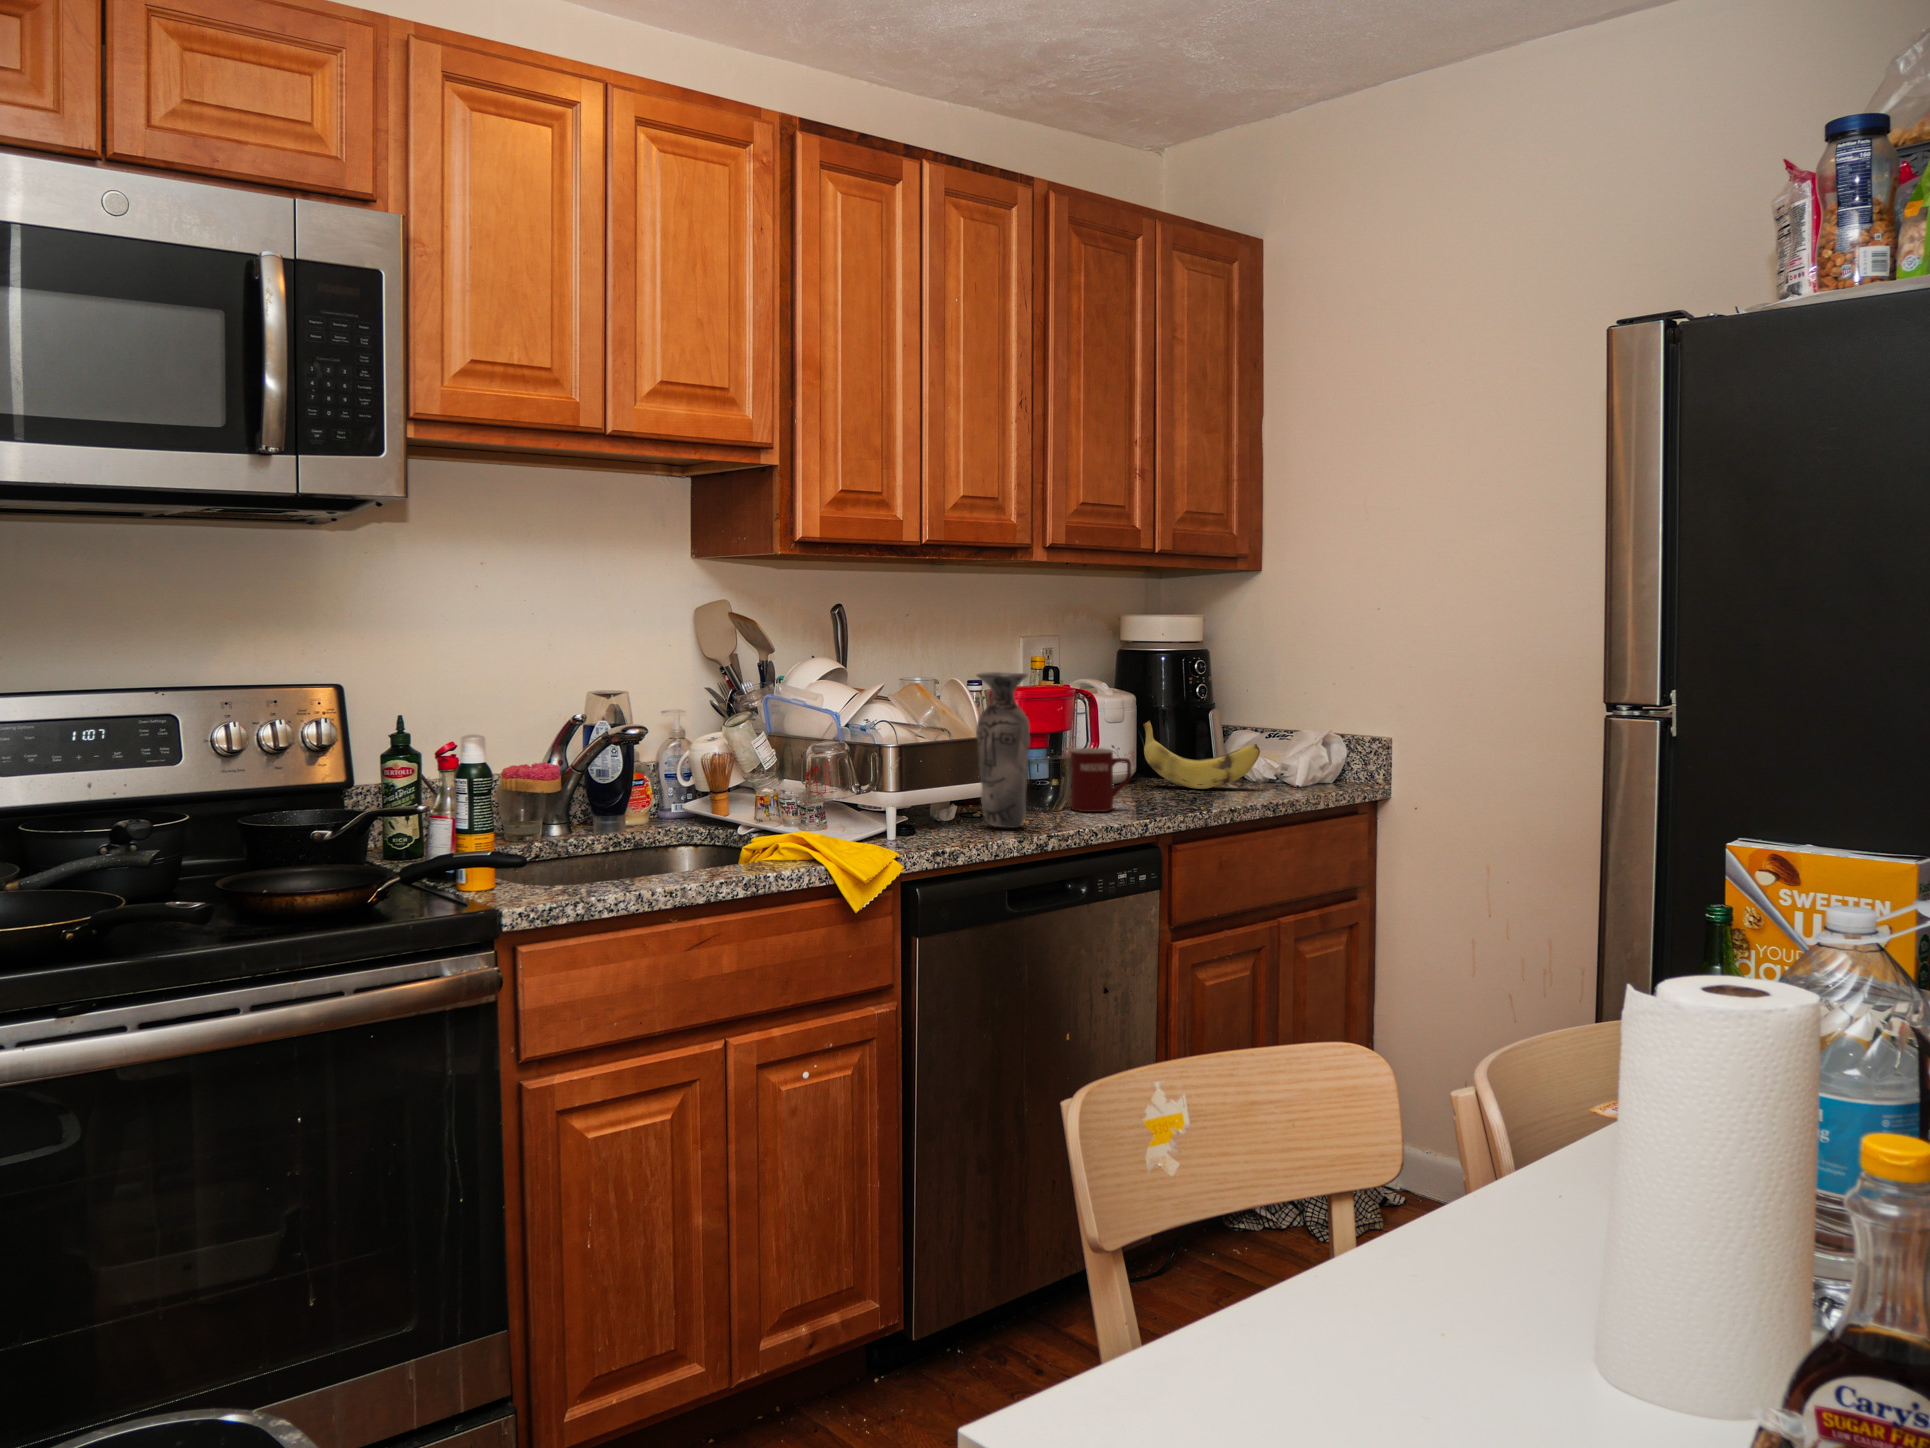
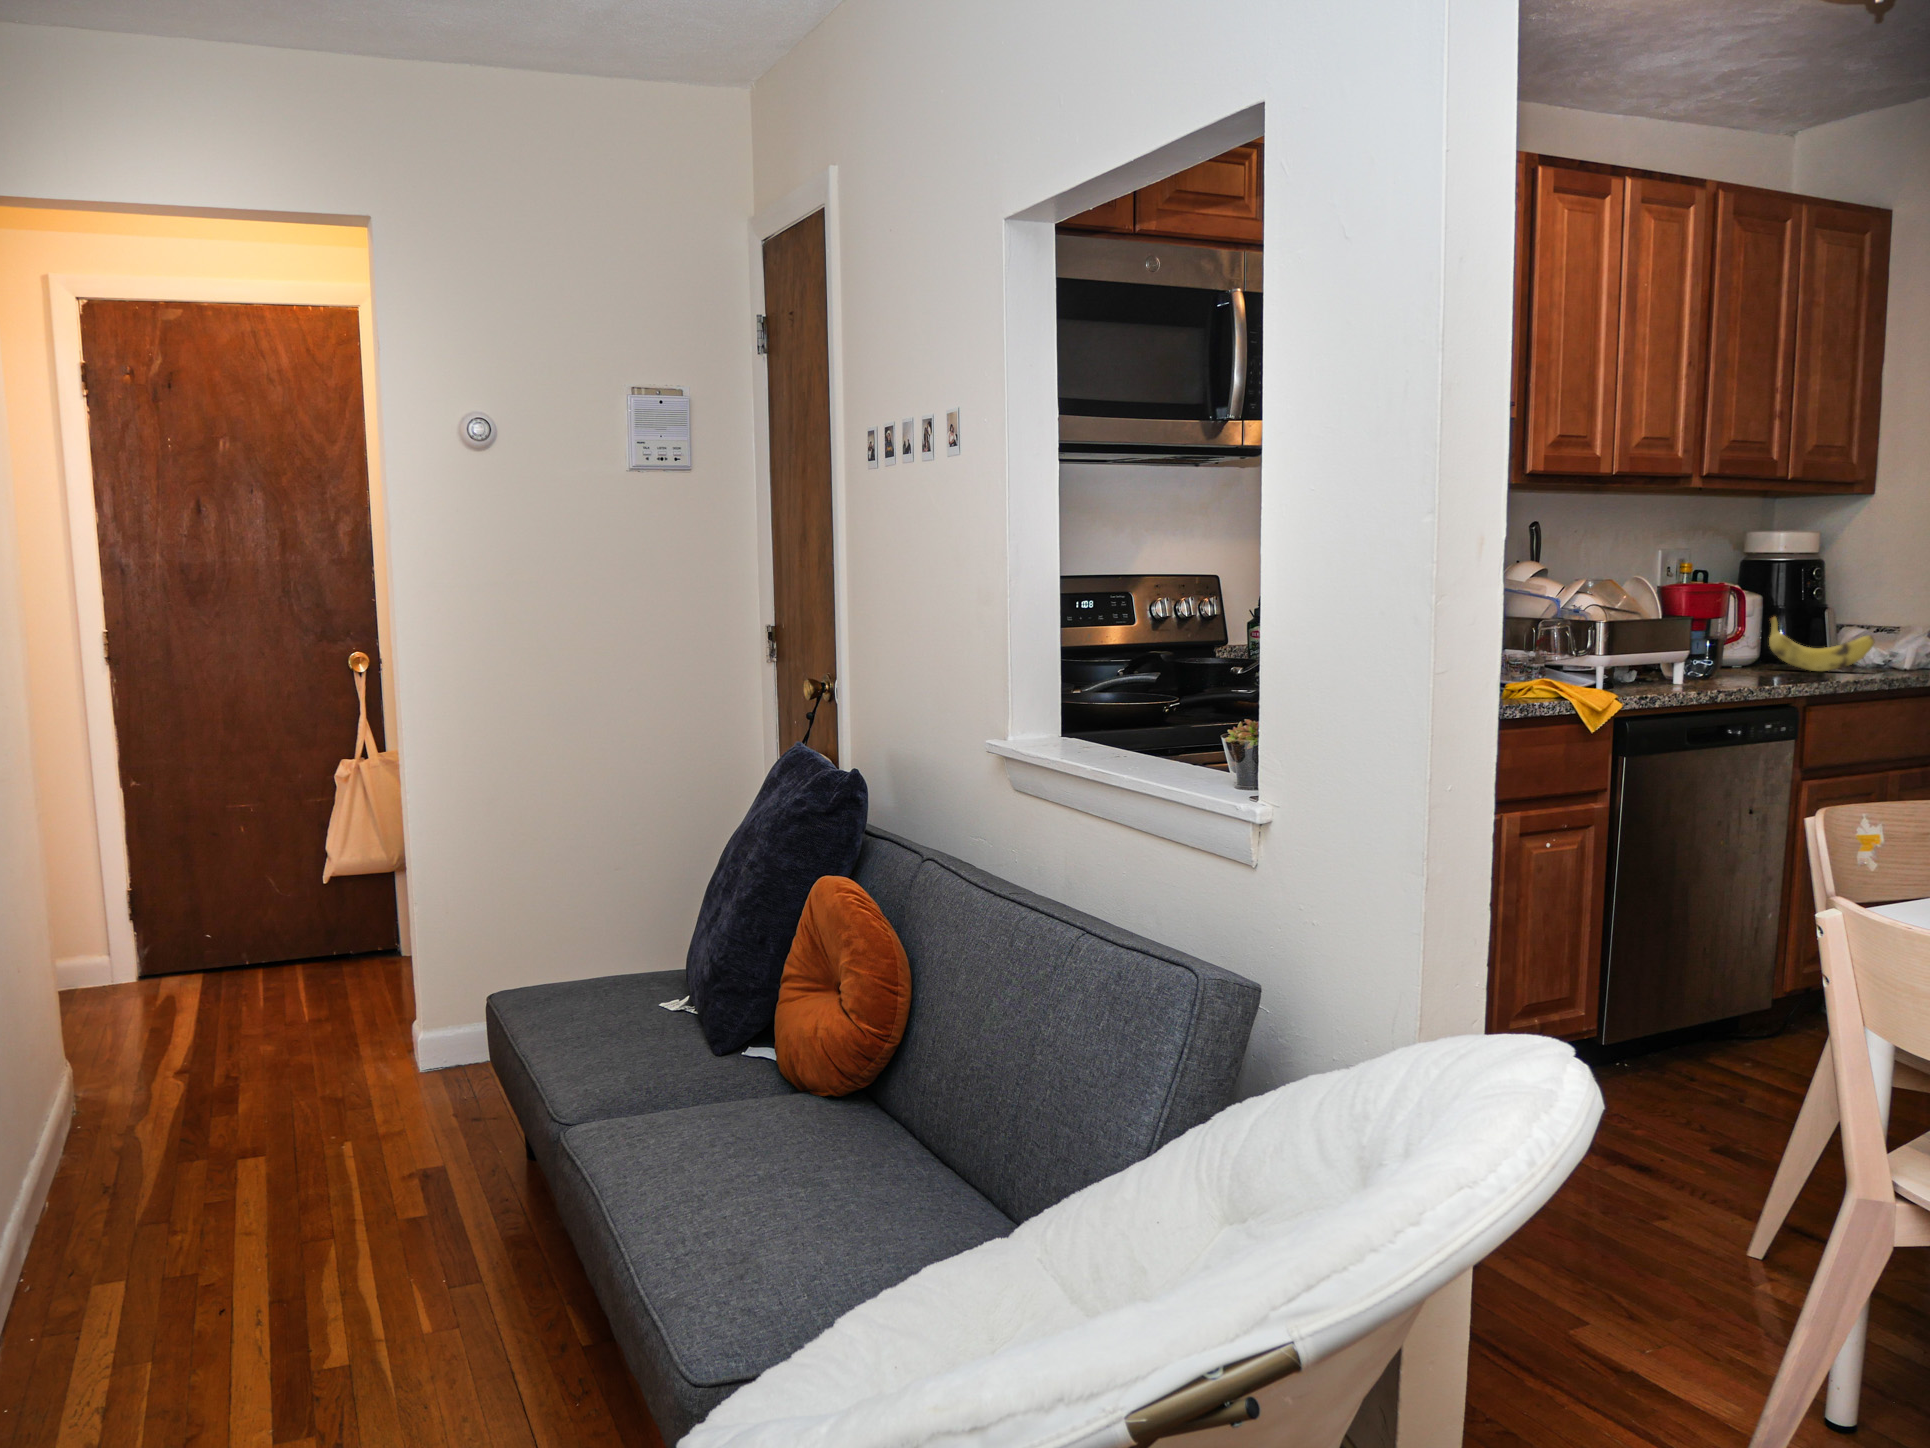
vase: present [976,672,1030,828] -> none [1657,572,1703,687]
mug: present [1070,748,1131,812] -> none [1718,633,1772,681]

